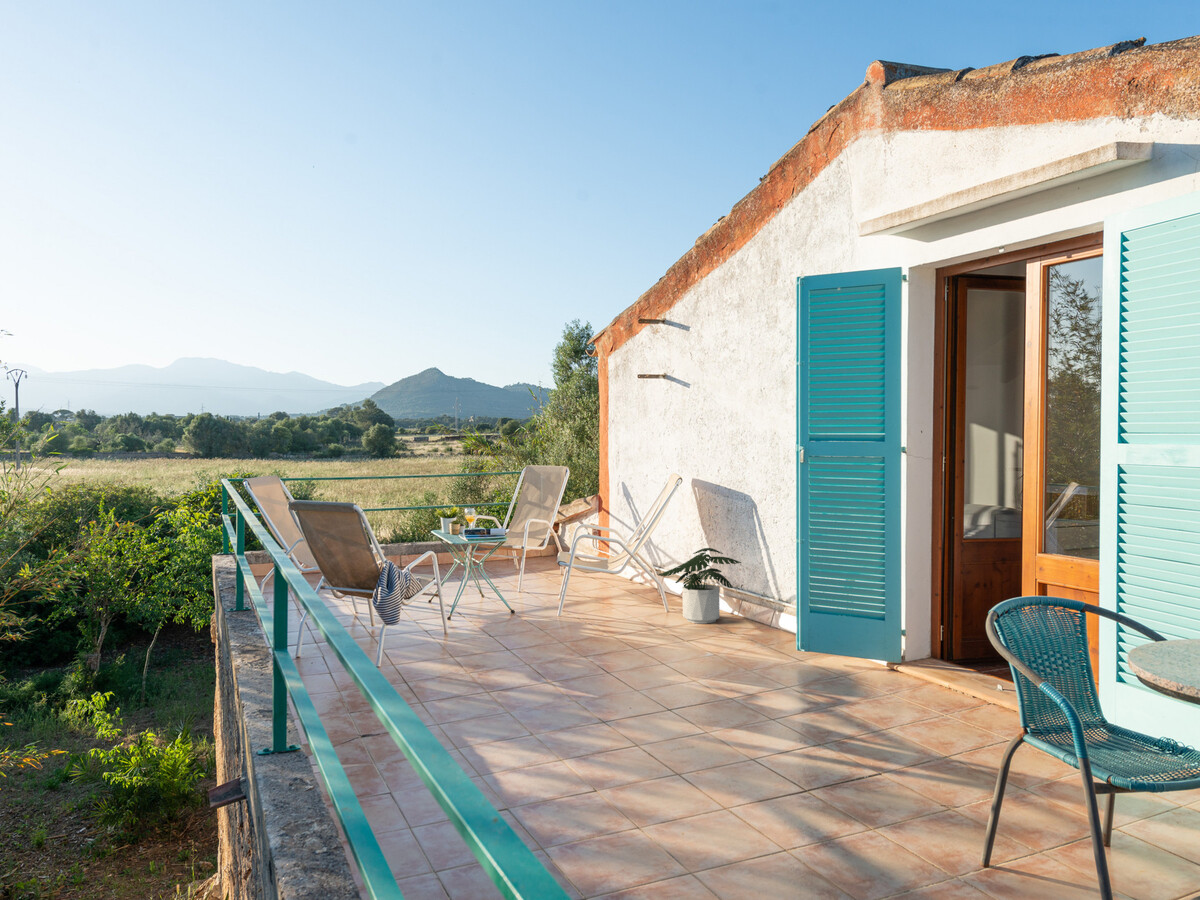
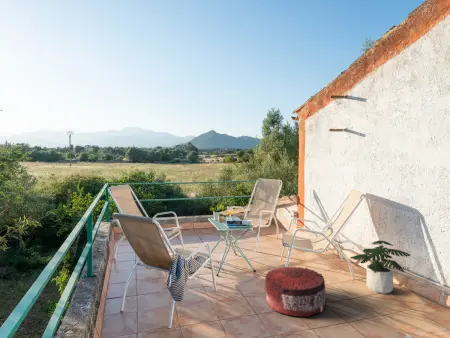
pouf: none [523,588,616,645] -> present [265,267,327,316]

